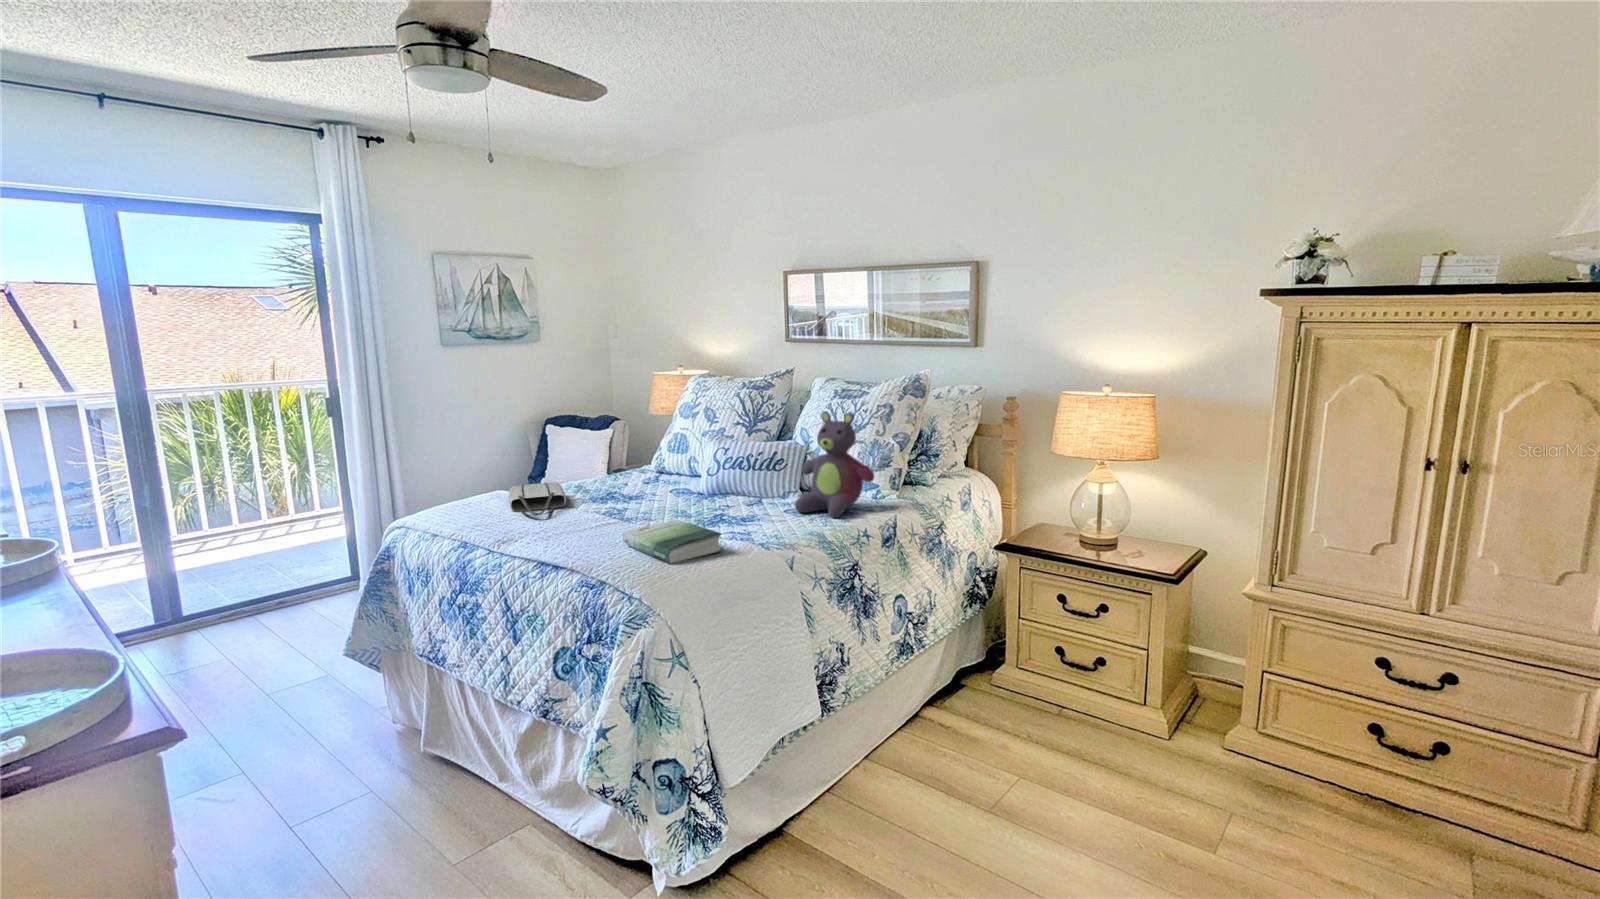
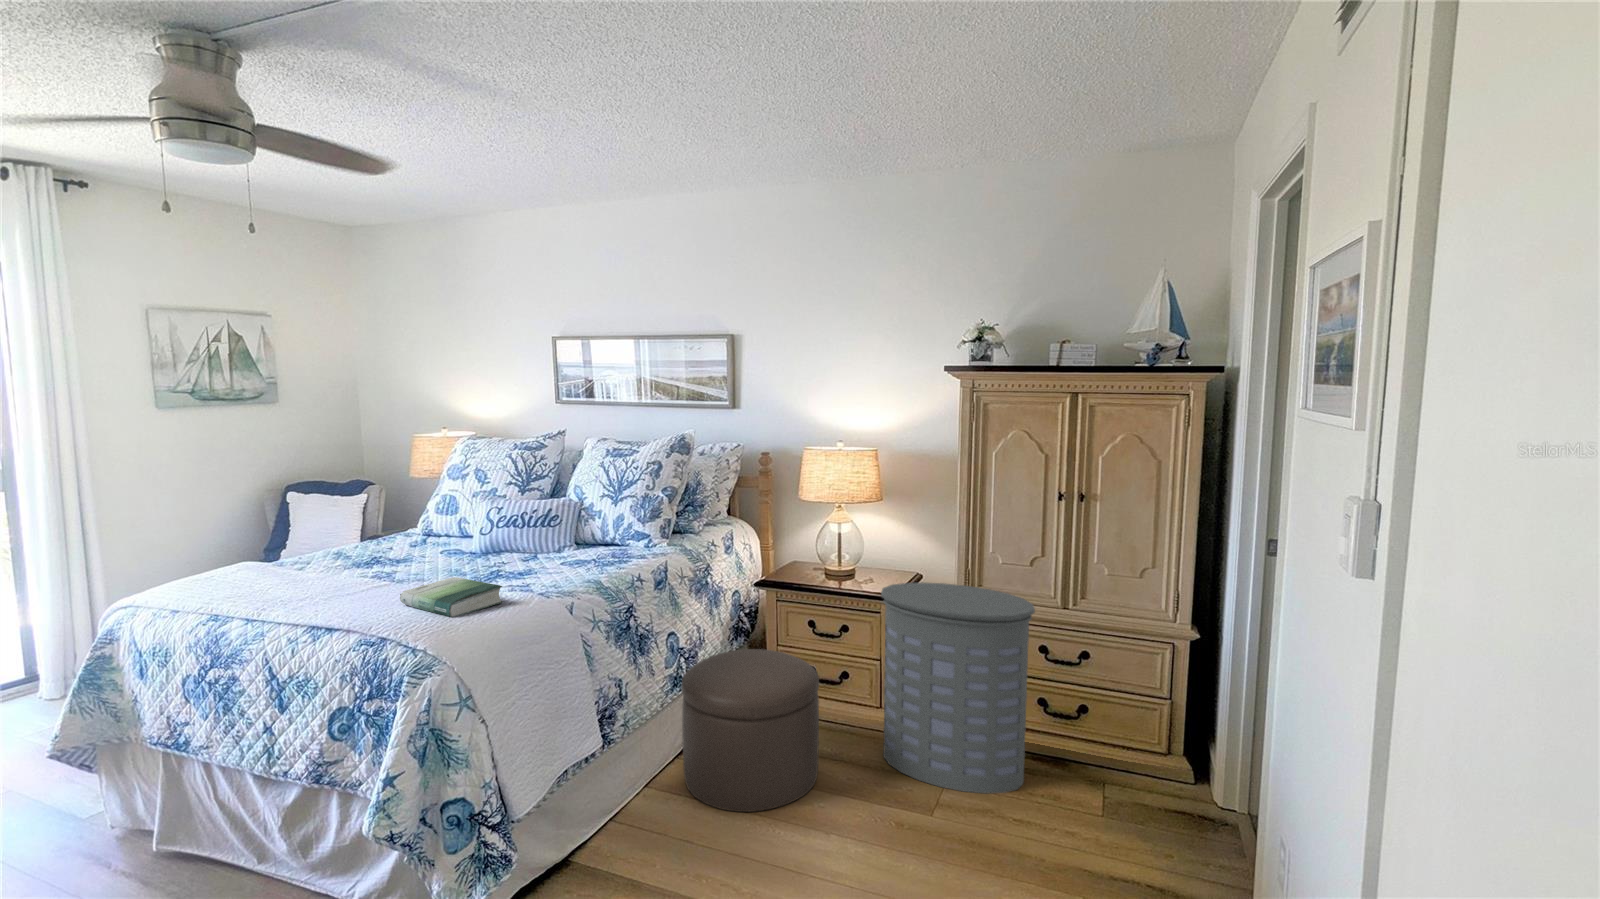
stuffed bear: present [795,411,874,518] -> none [571,470,646,567]
tote bag: present [509,482,566,516] -> none [258,551,328,585]
laundry hamper: none [1149,562,1391,844] -> present [881,582,1035,794]
ottoman: none [909,621,1073,811] -> present [682,649,819,812]

